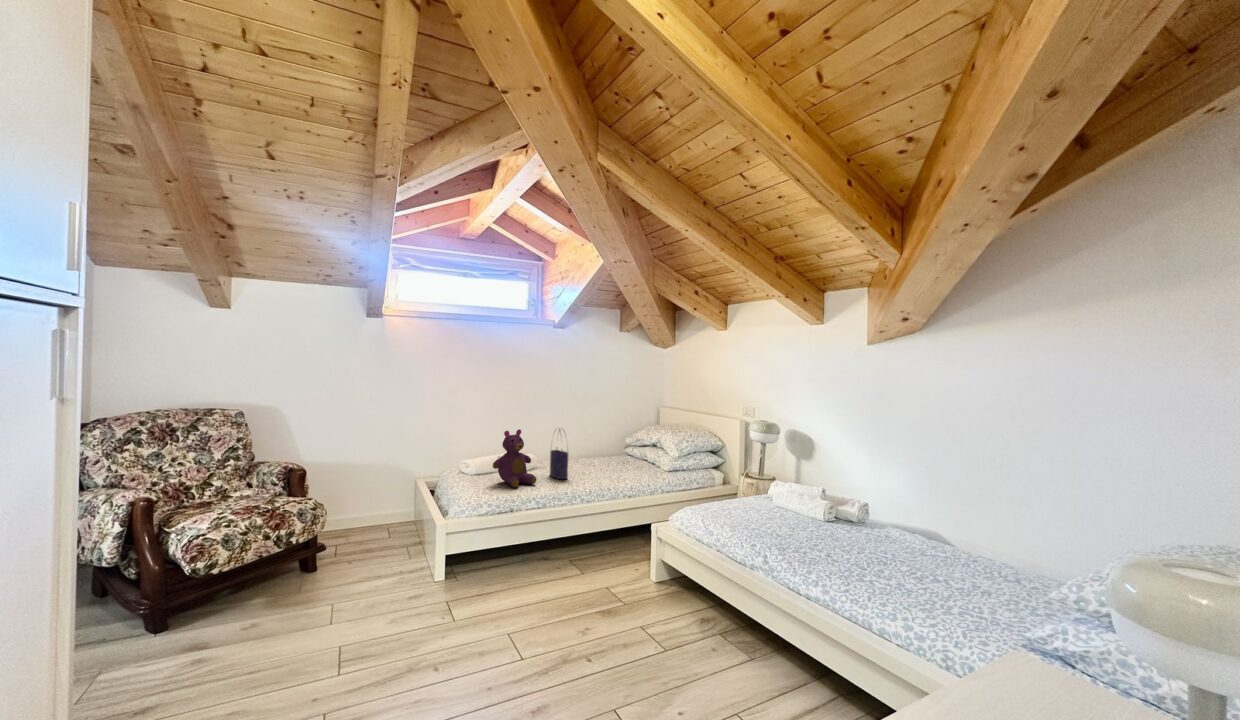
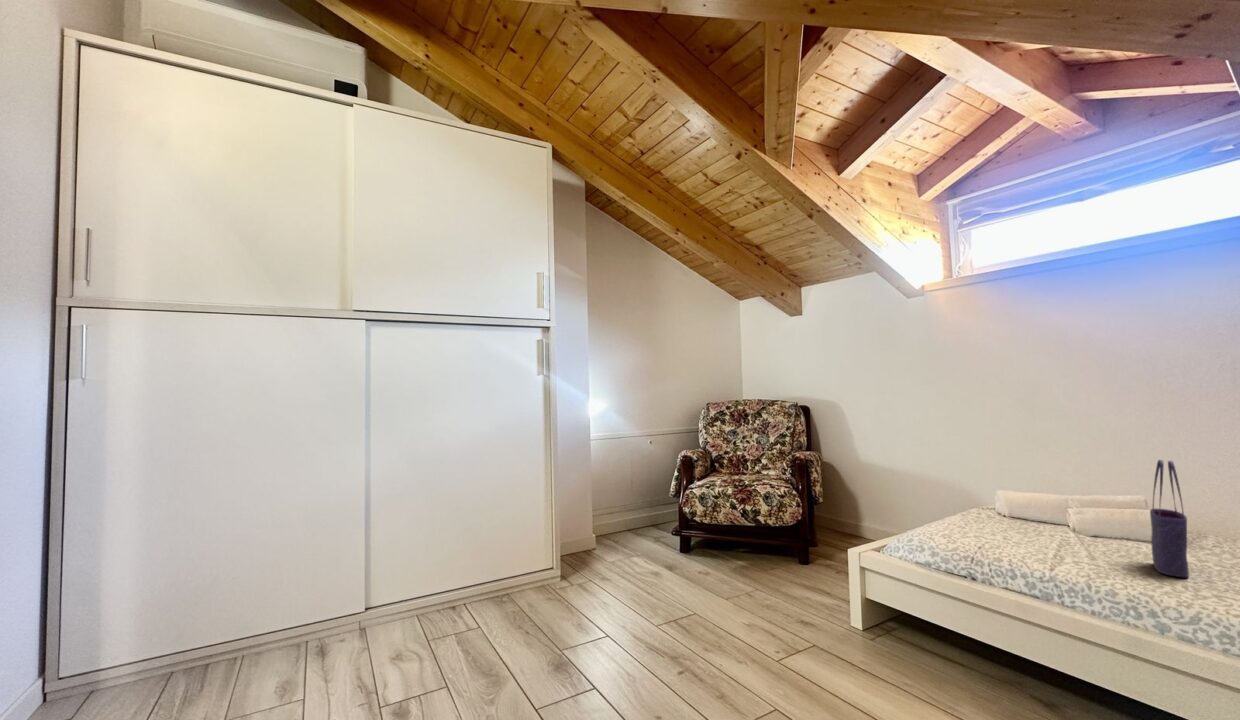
teddy bear: present [493,429,537,487] -> none [991,447,1091,556]

